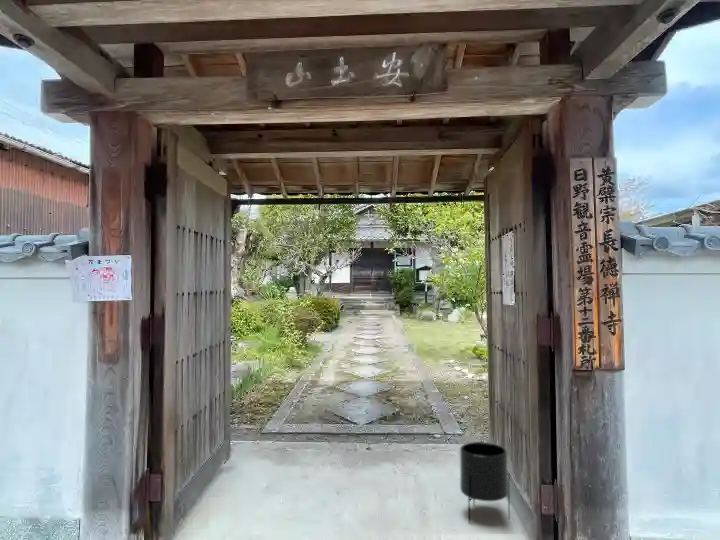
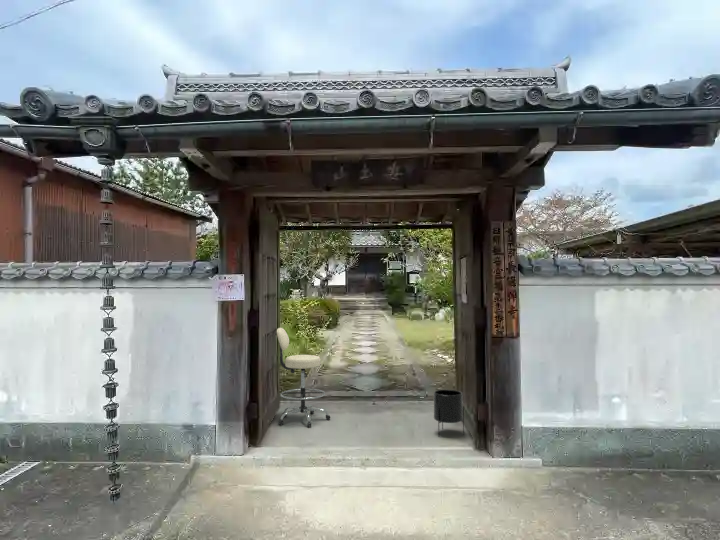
stool: none [217,341,301,497] -> present [277,328,330,427]

